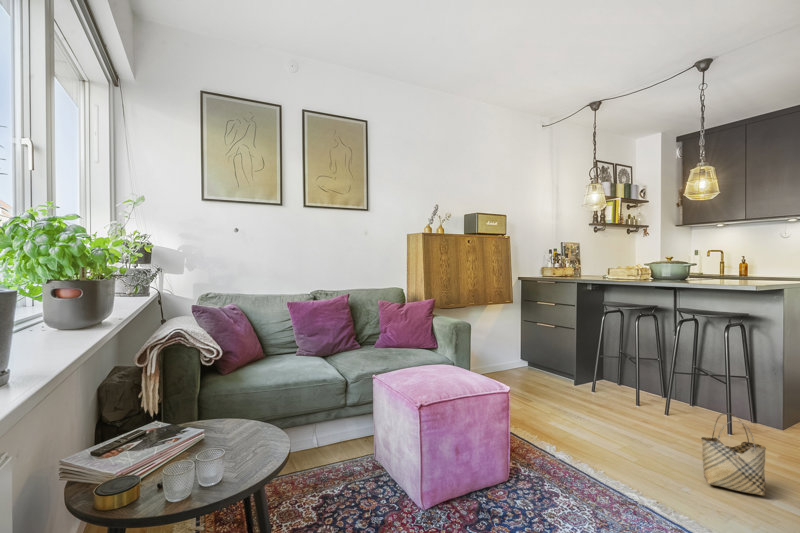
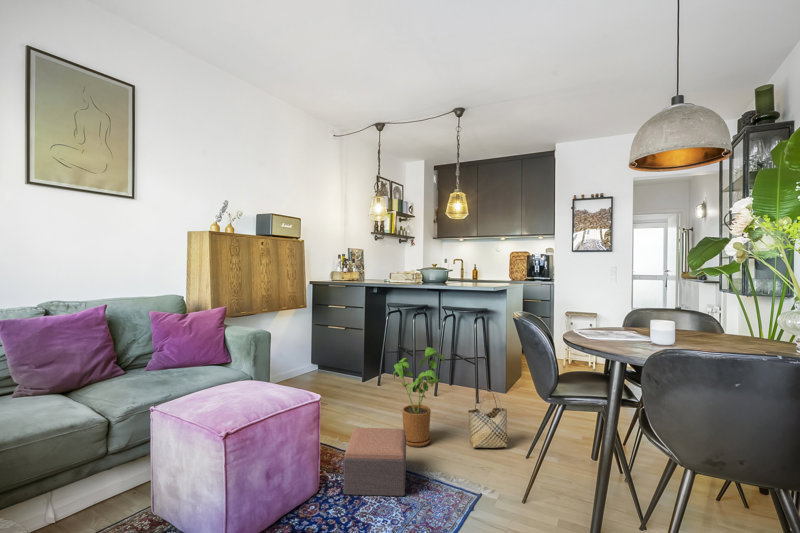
house plant: none [600,354,669,467] -> present [393,347,445,447]
footstool: none [534,428,610,511] -> present [343,428,406,496]

